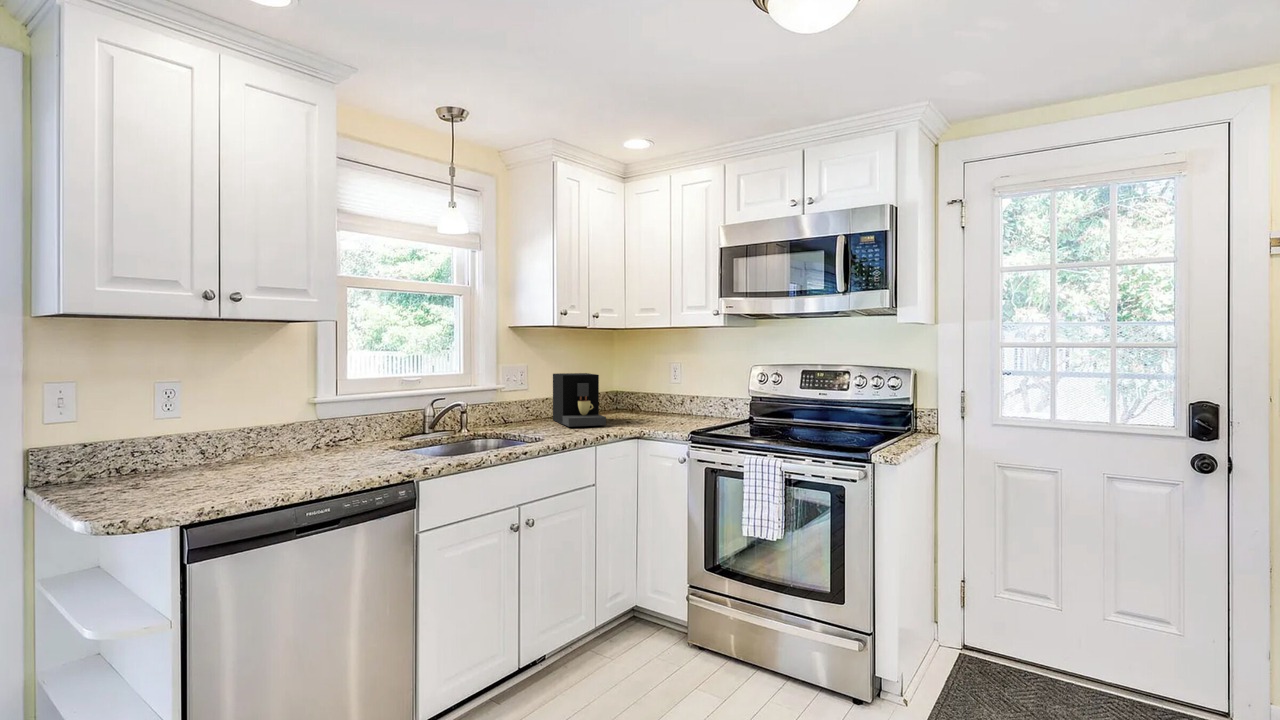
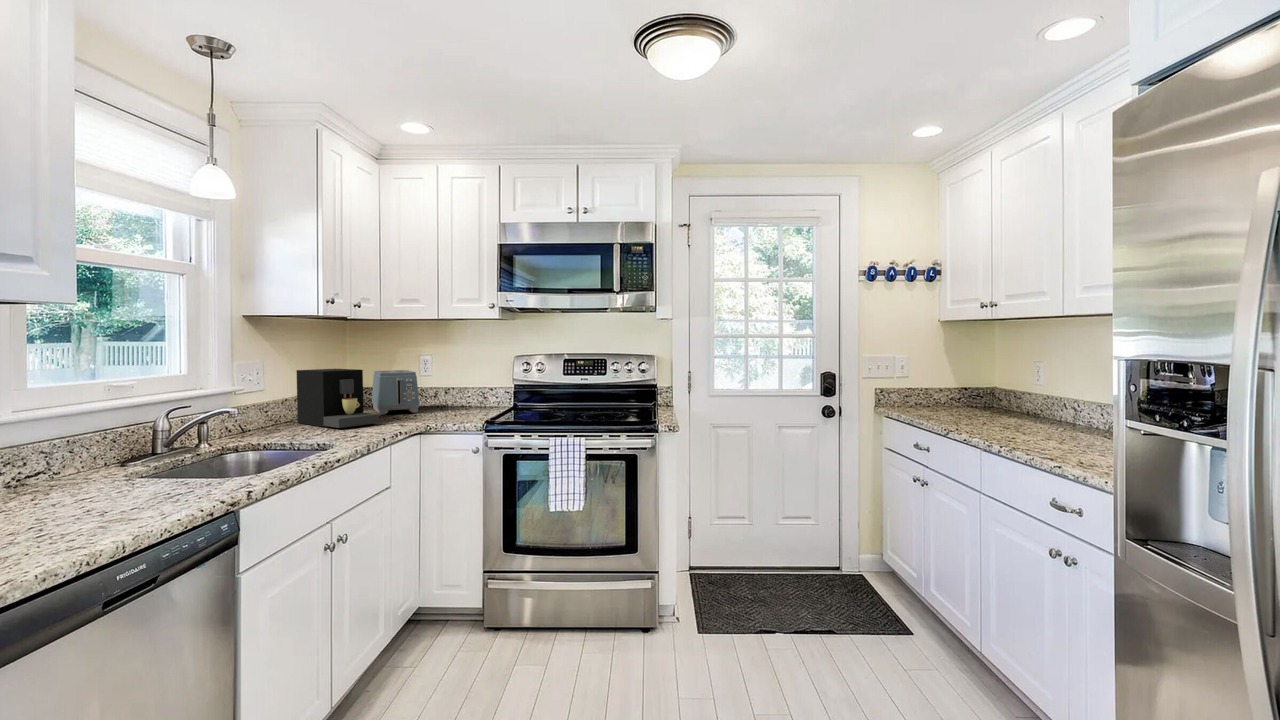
toaster: none [621,377,662,419] -> present [372,370,419,415]

